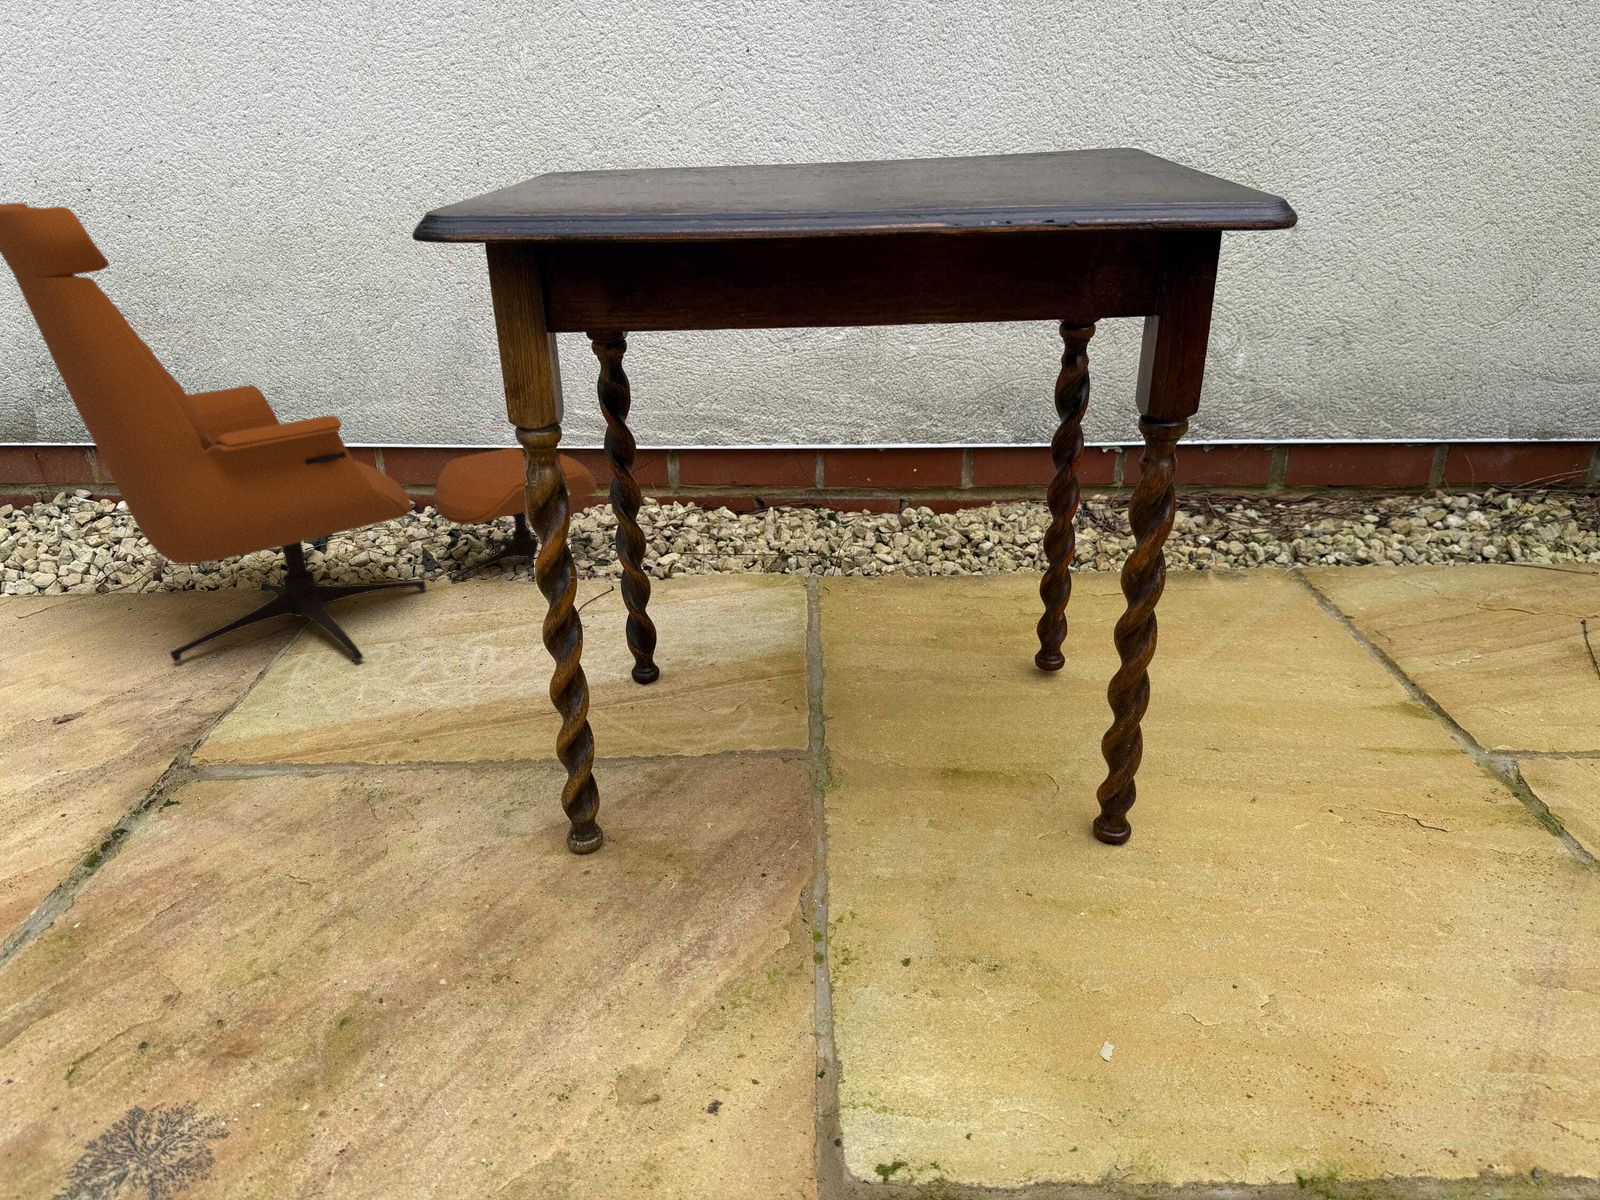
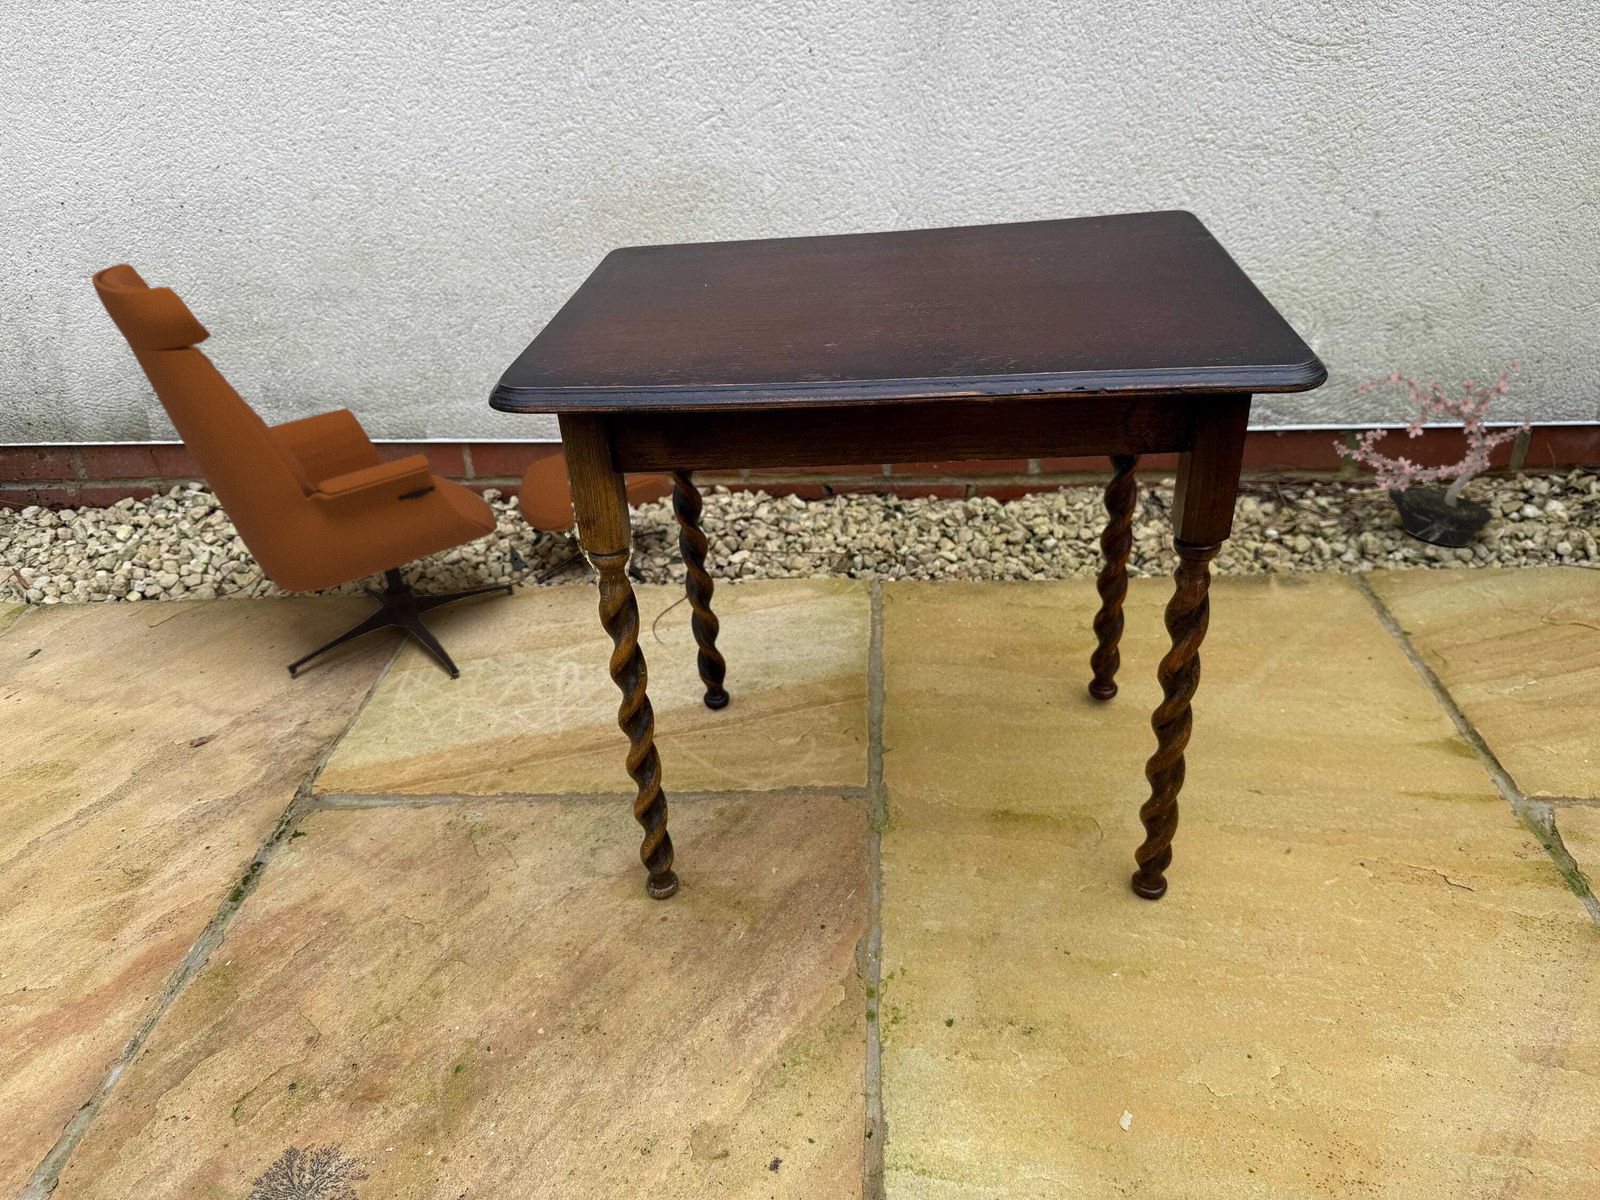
potted plant: none [1262,361,1461,552] -> present [1335,359,1532,547]

